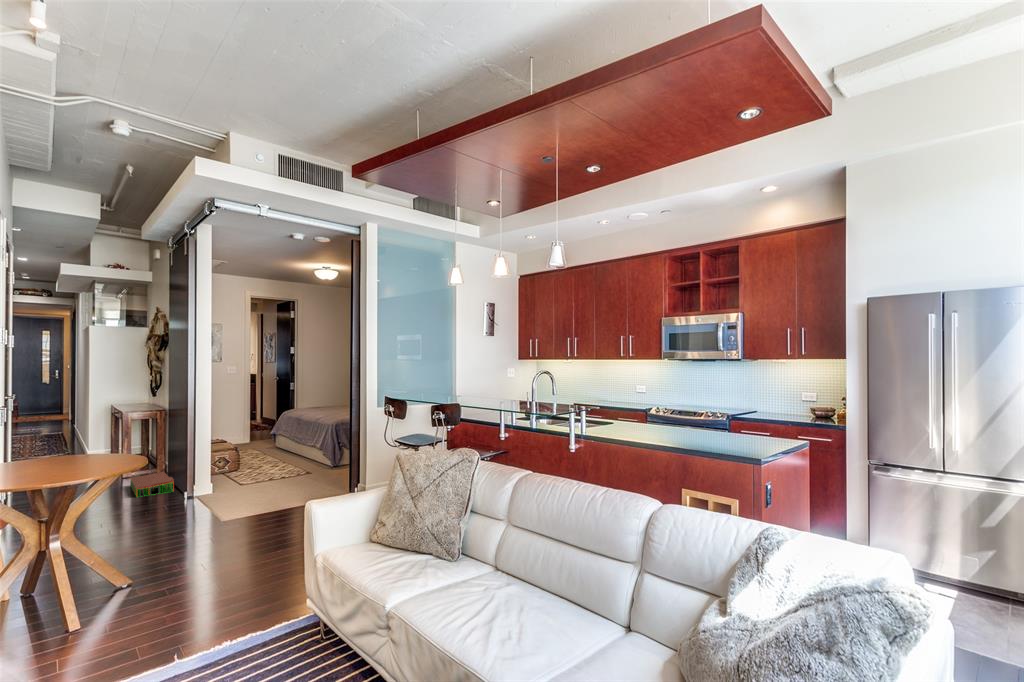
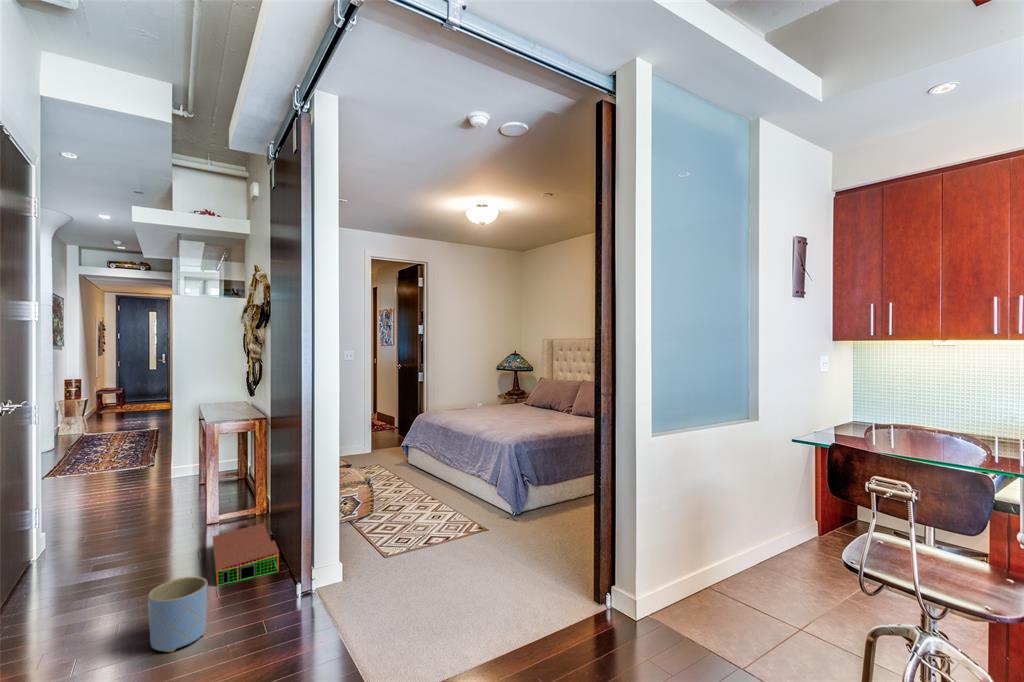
planter: none [104,483,135,515] -> present [148,577,208,652]

